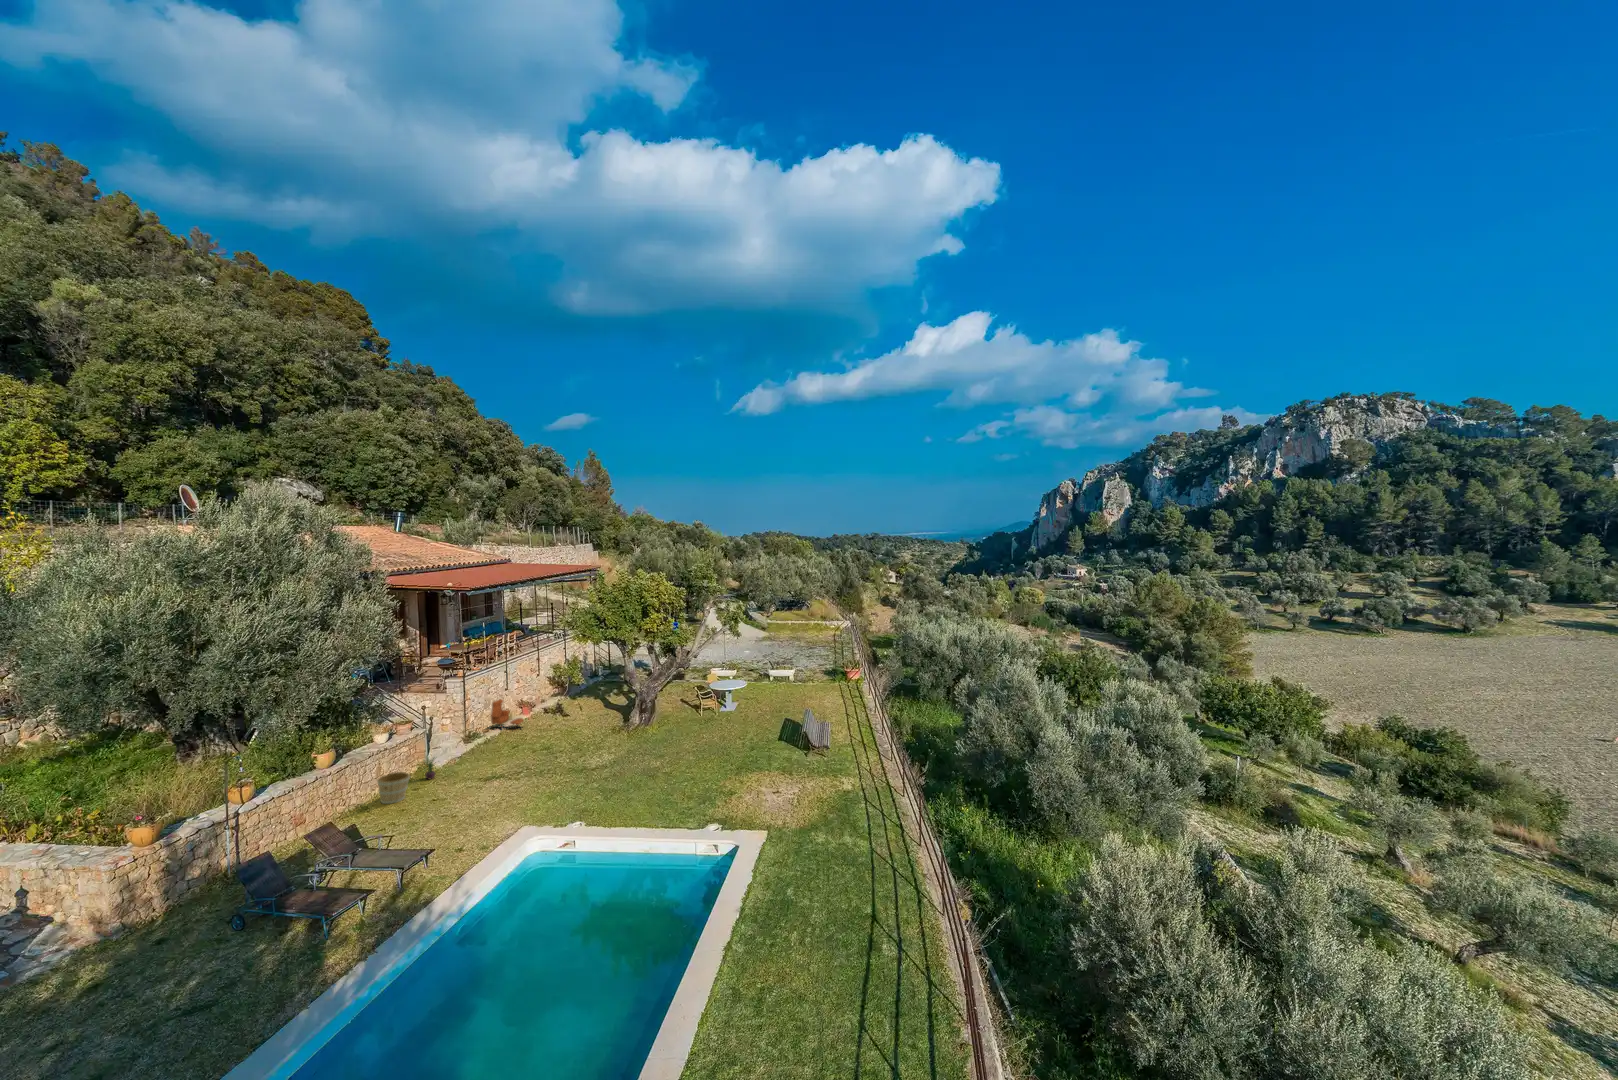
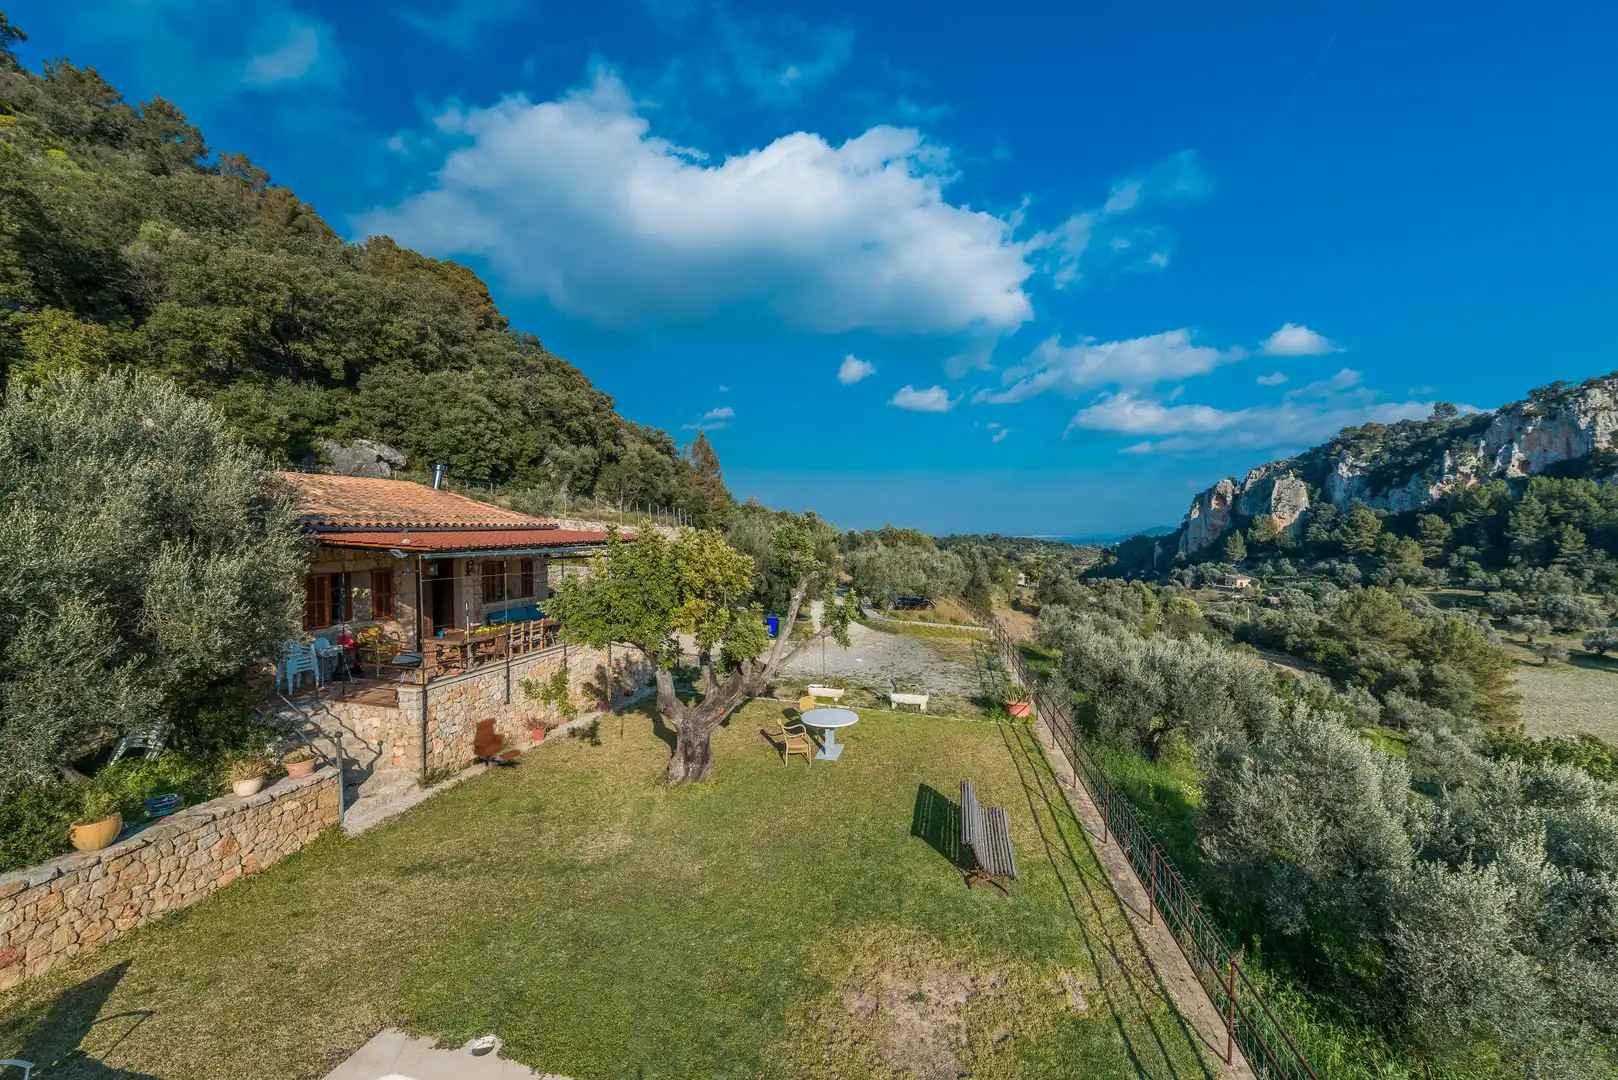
decorative plant: present [423,757,436,779] -> none [274,826,329,872]
wooden bucket: present [377,772,410,804] -> none [153,868,230,938]

